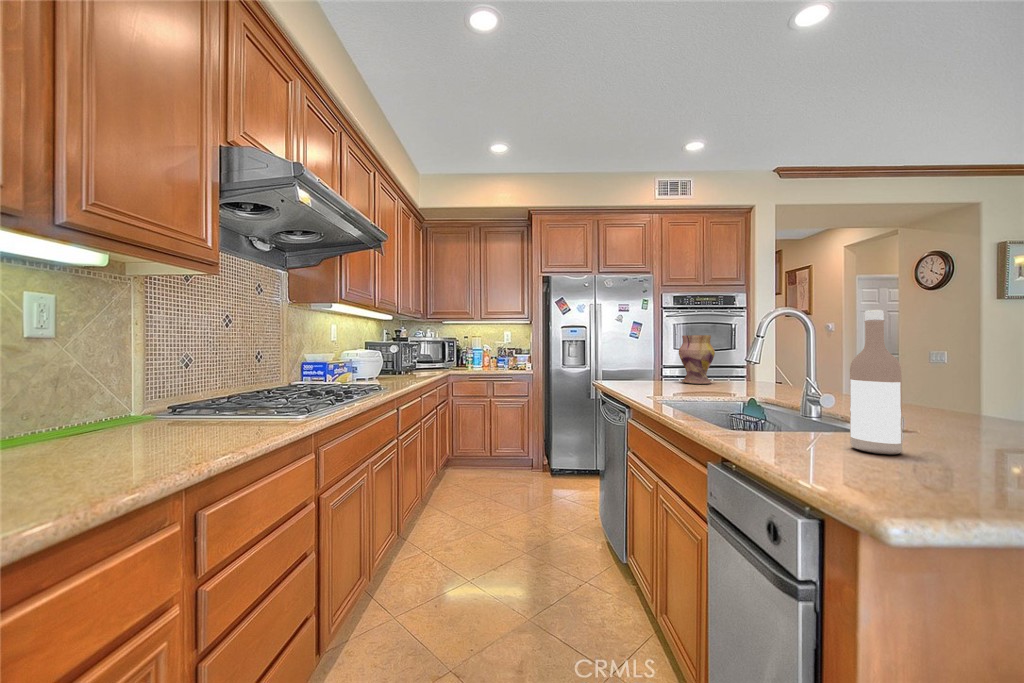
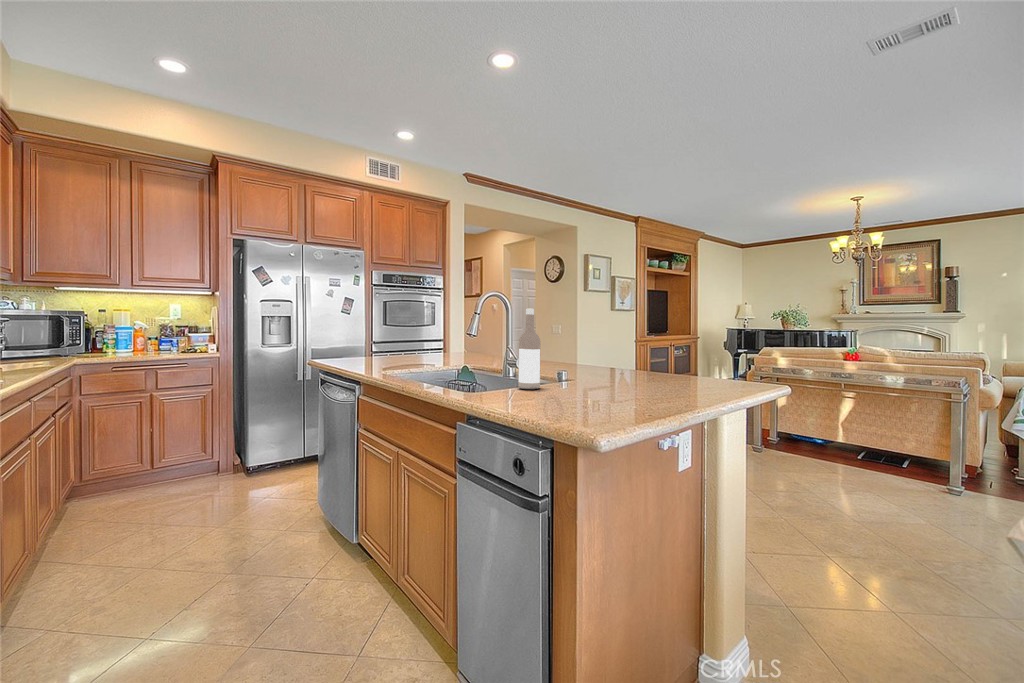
vase: present [679,335,715,384] -> none [395,316,424,358]

